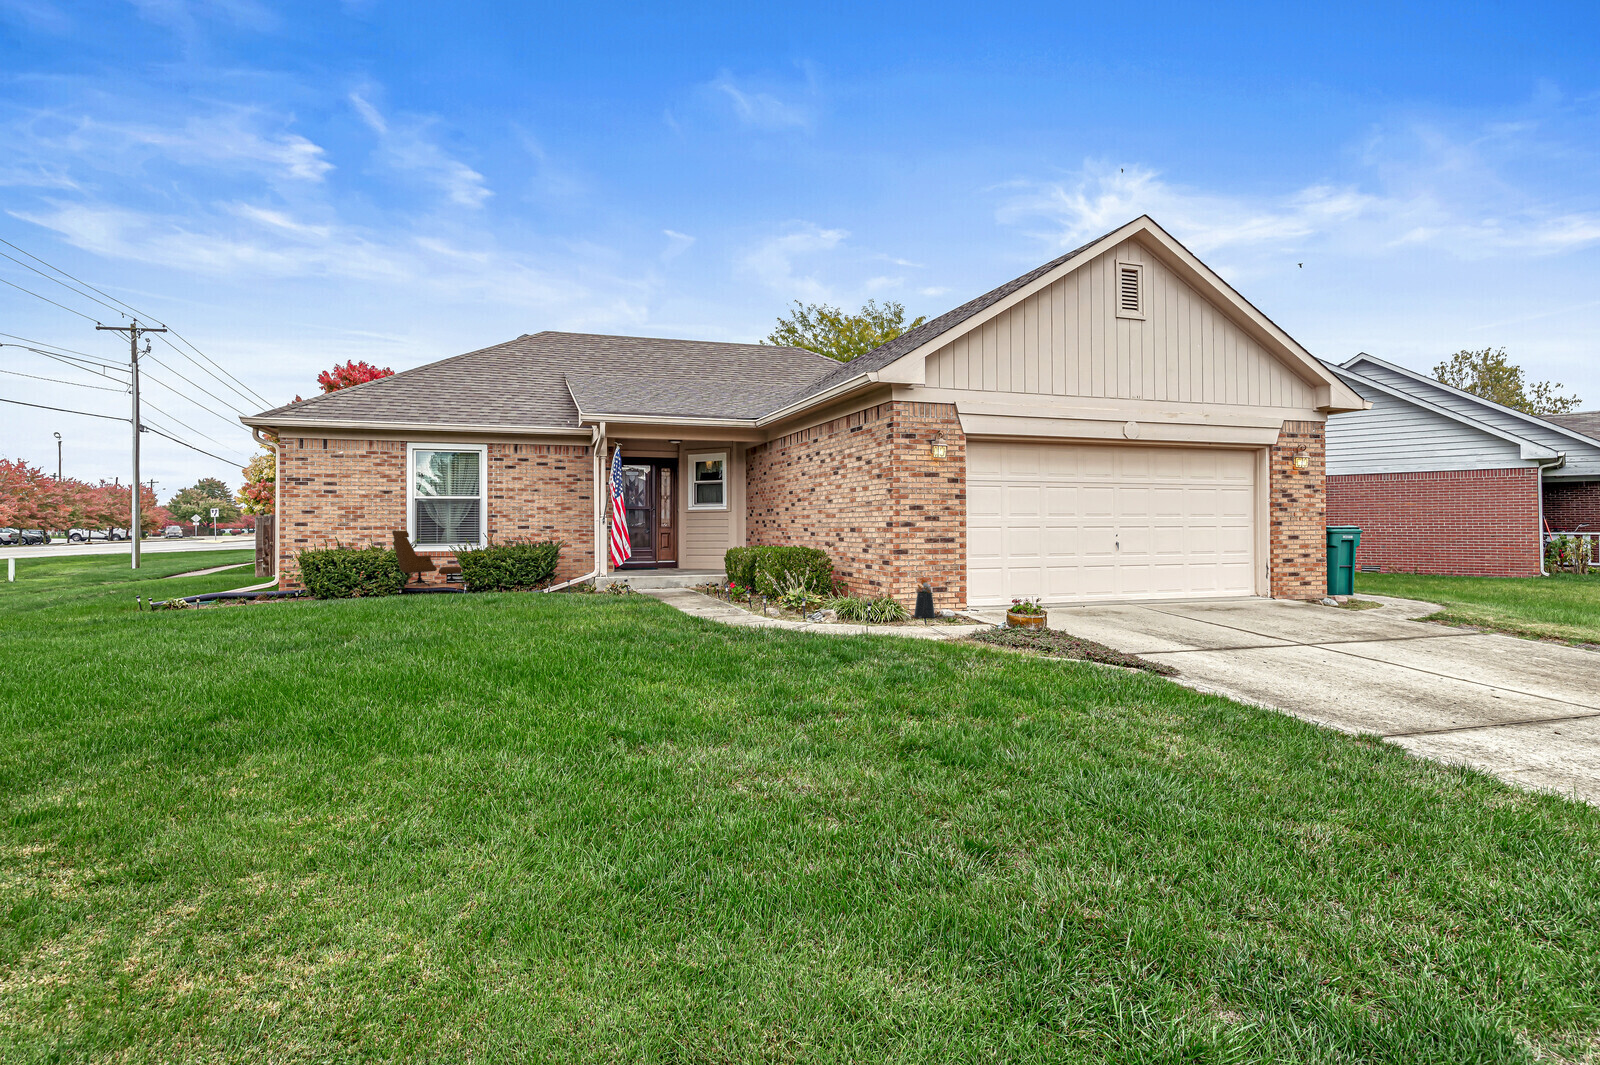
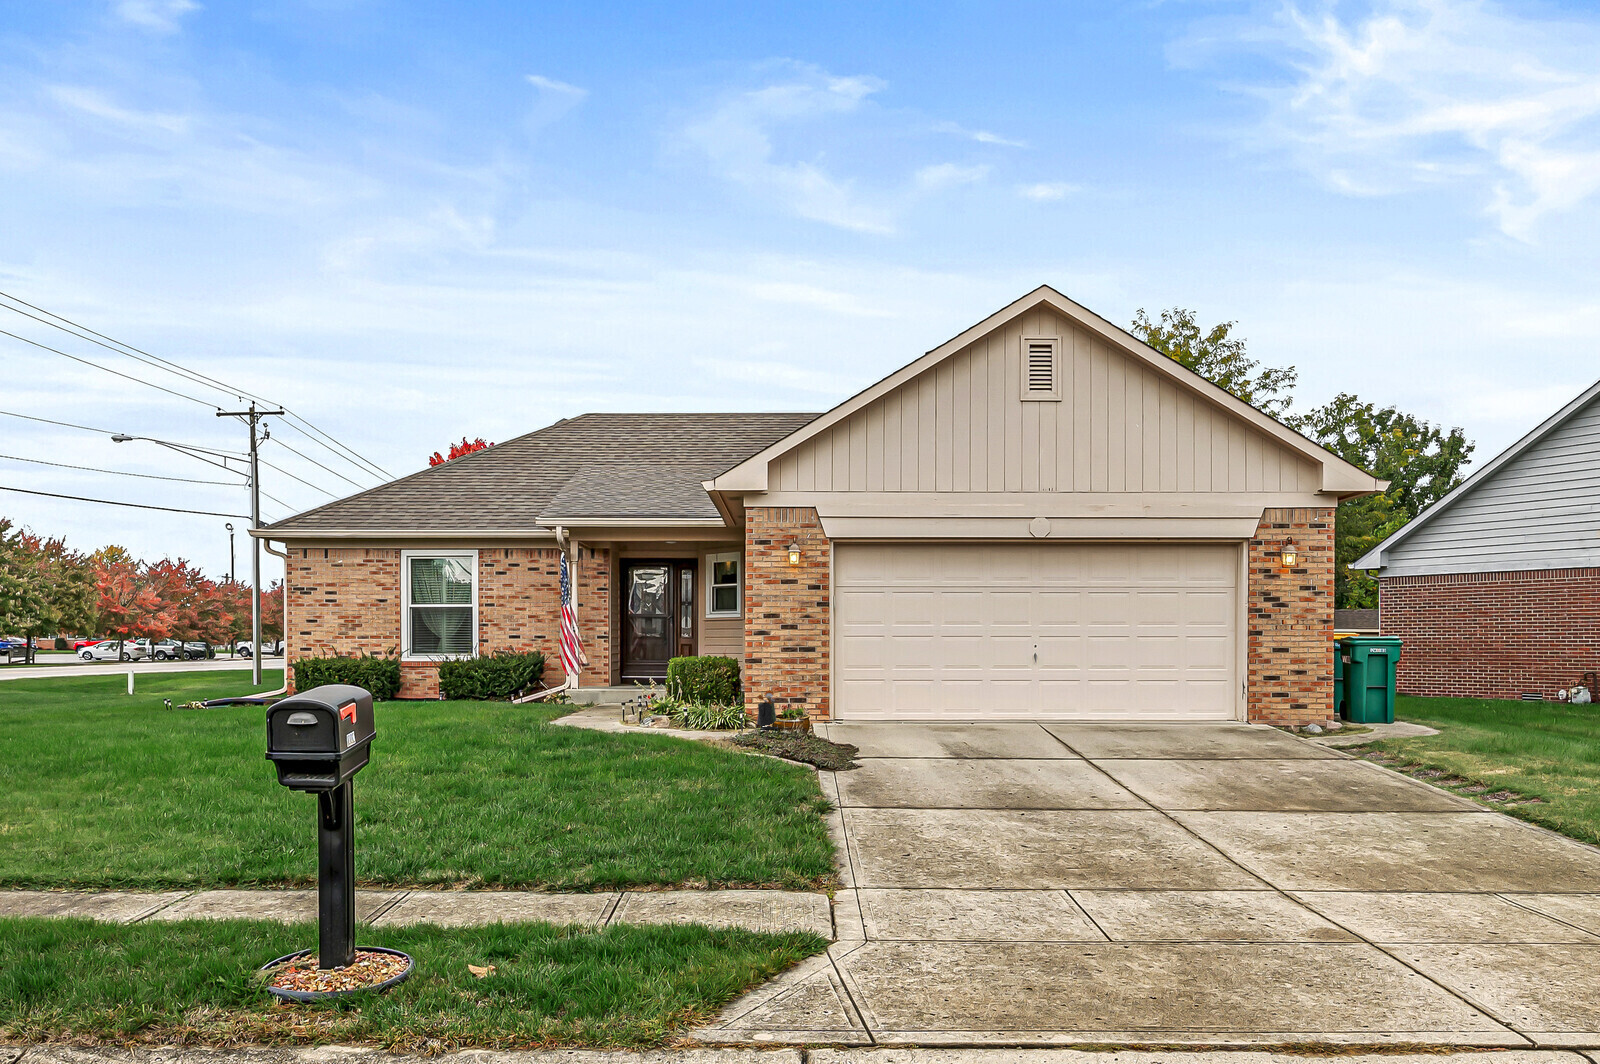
lounge chair: present [392,530,461,587] -> none [377,639,447,694]

